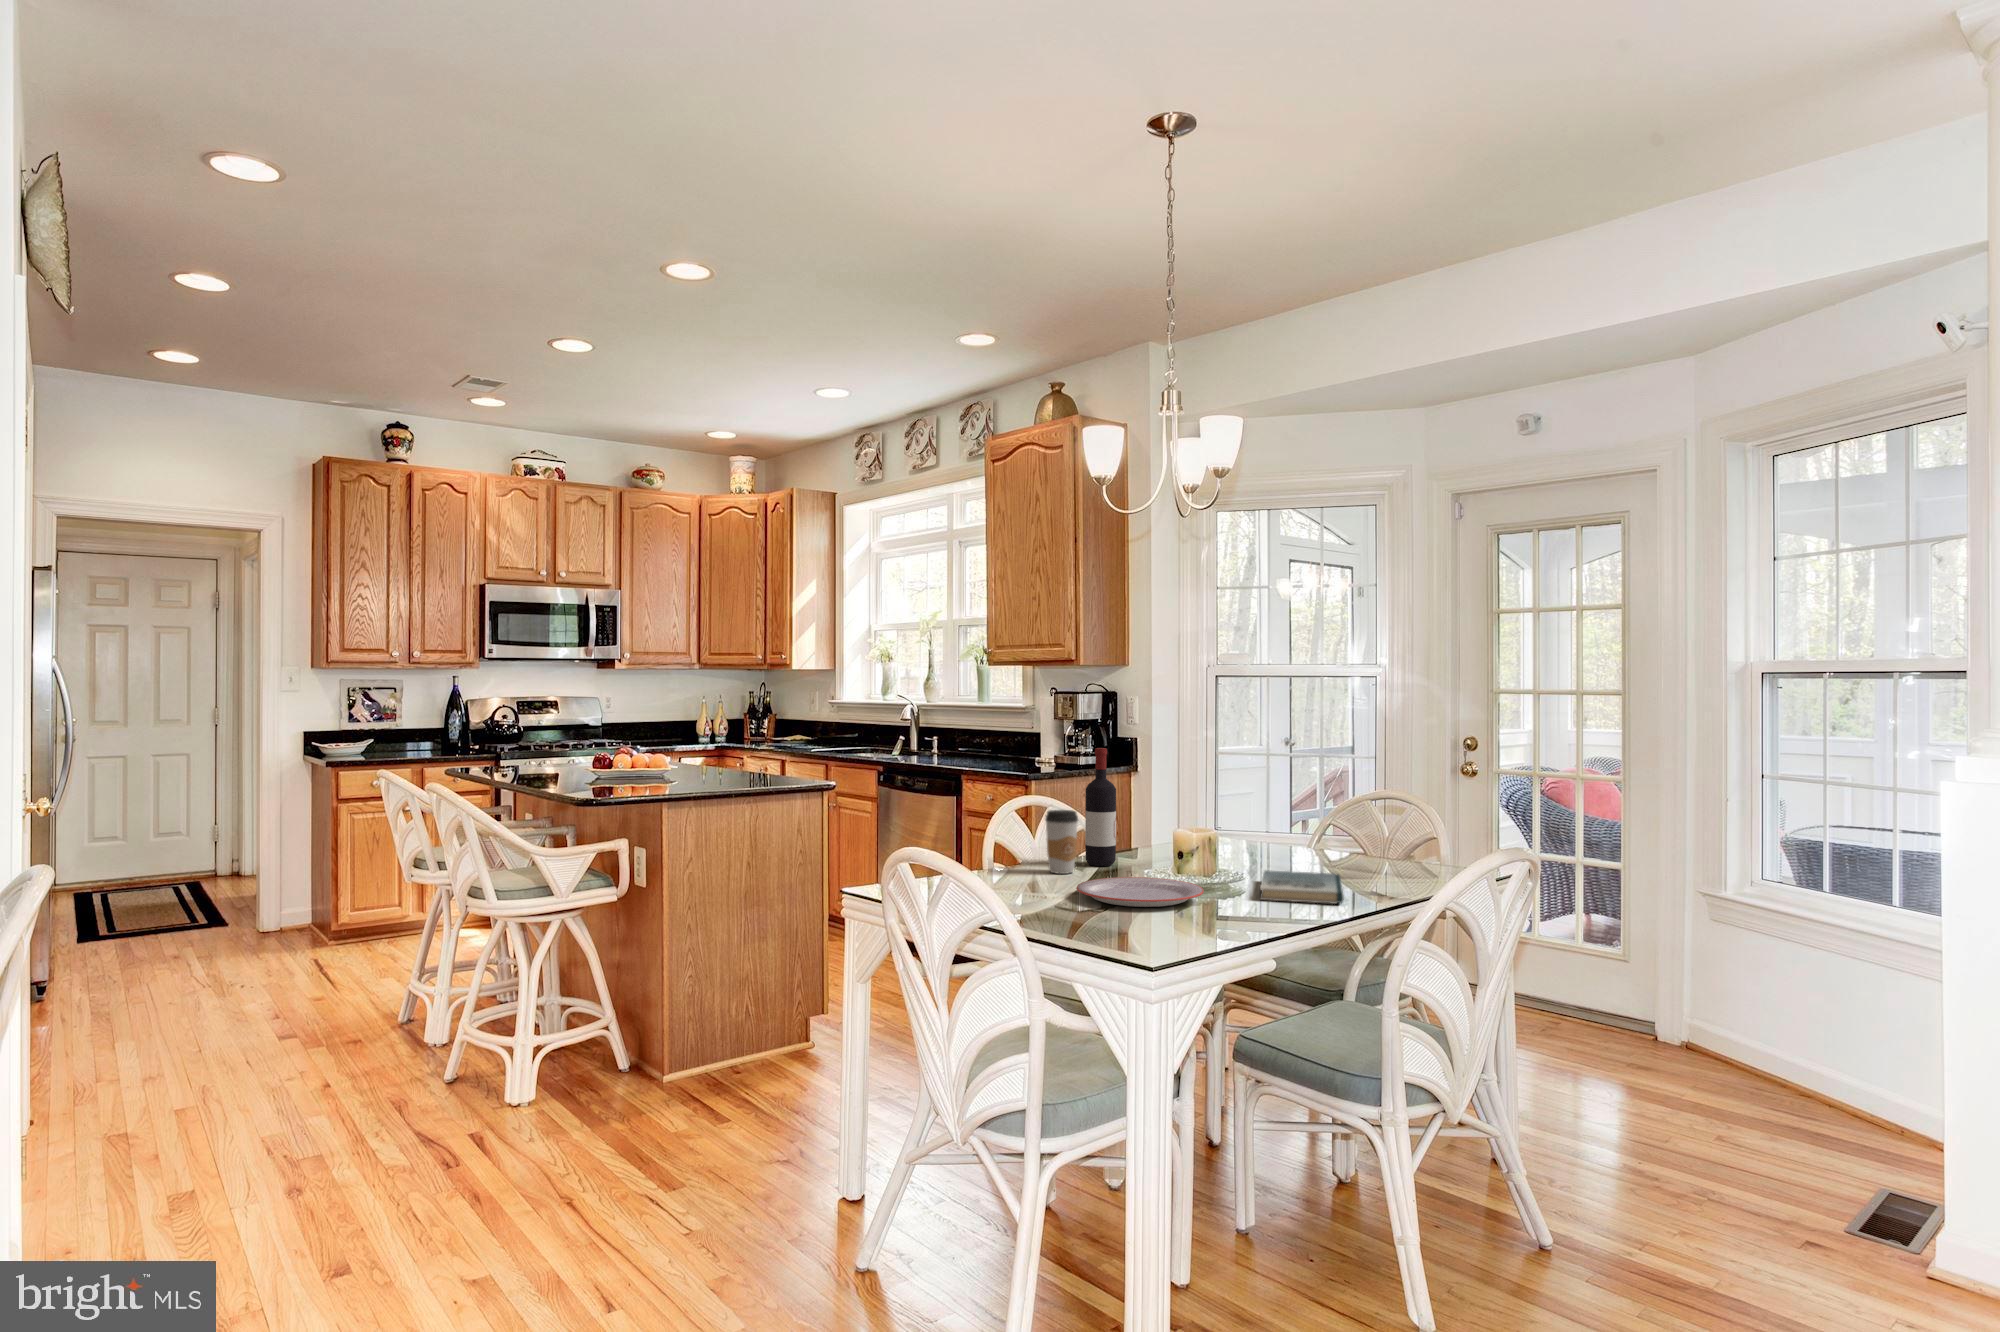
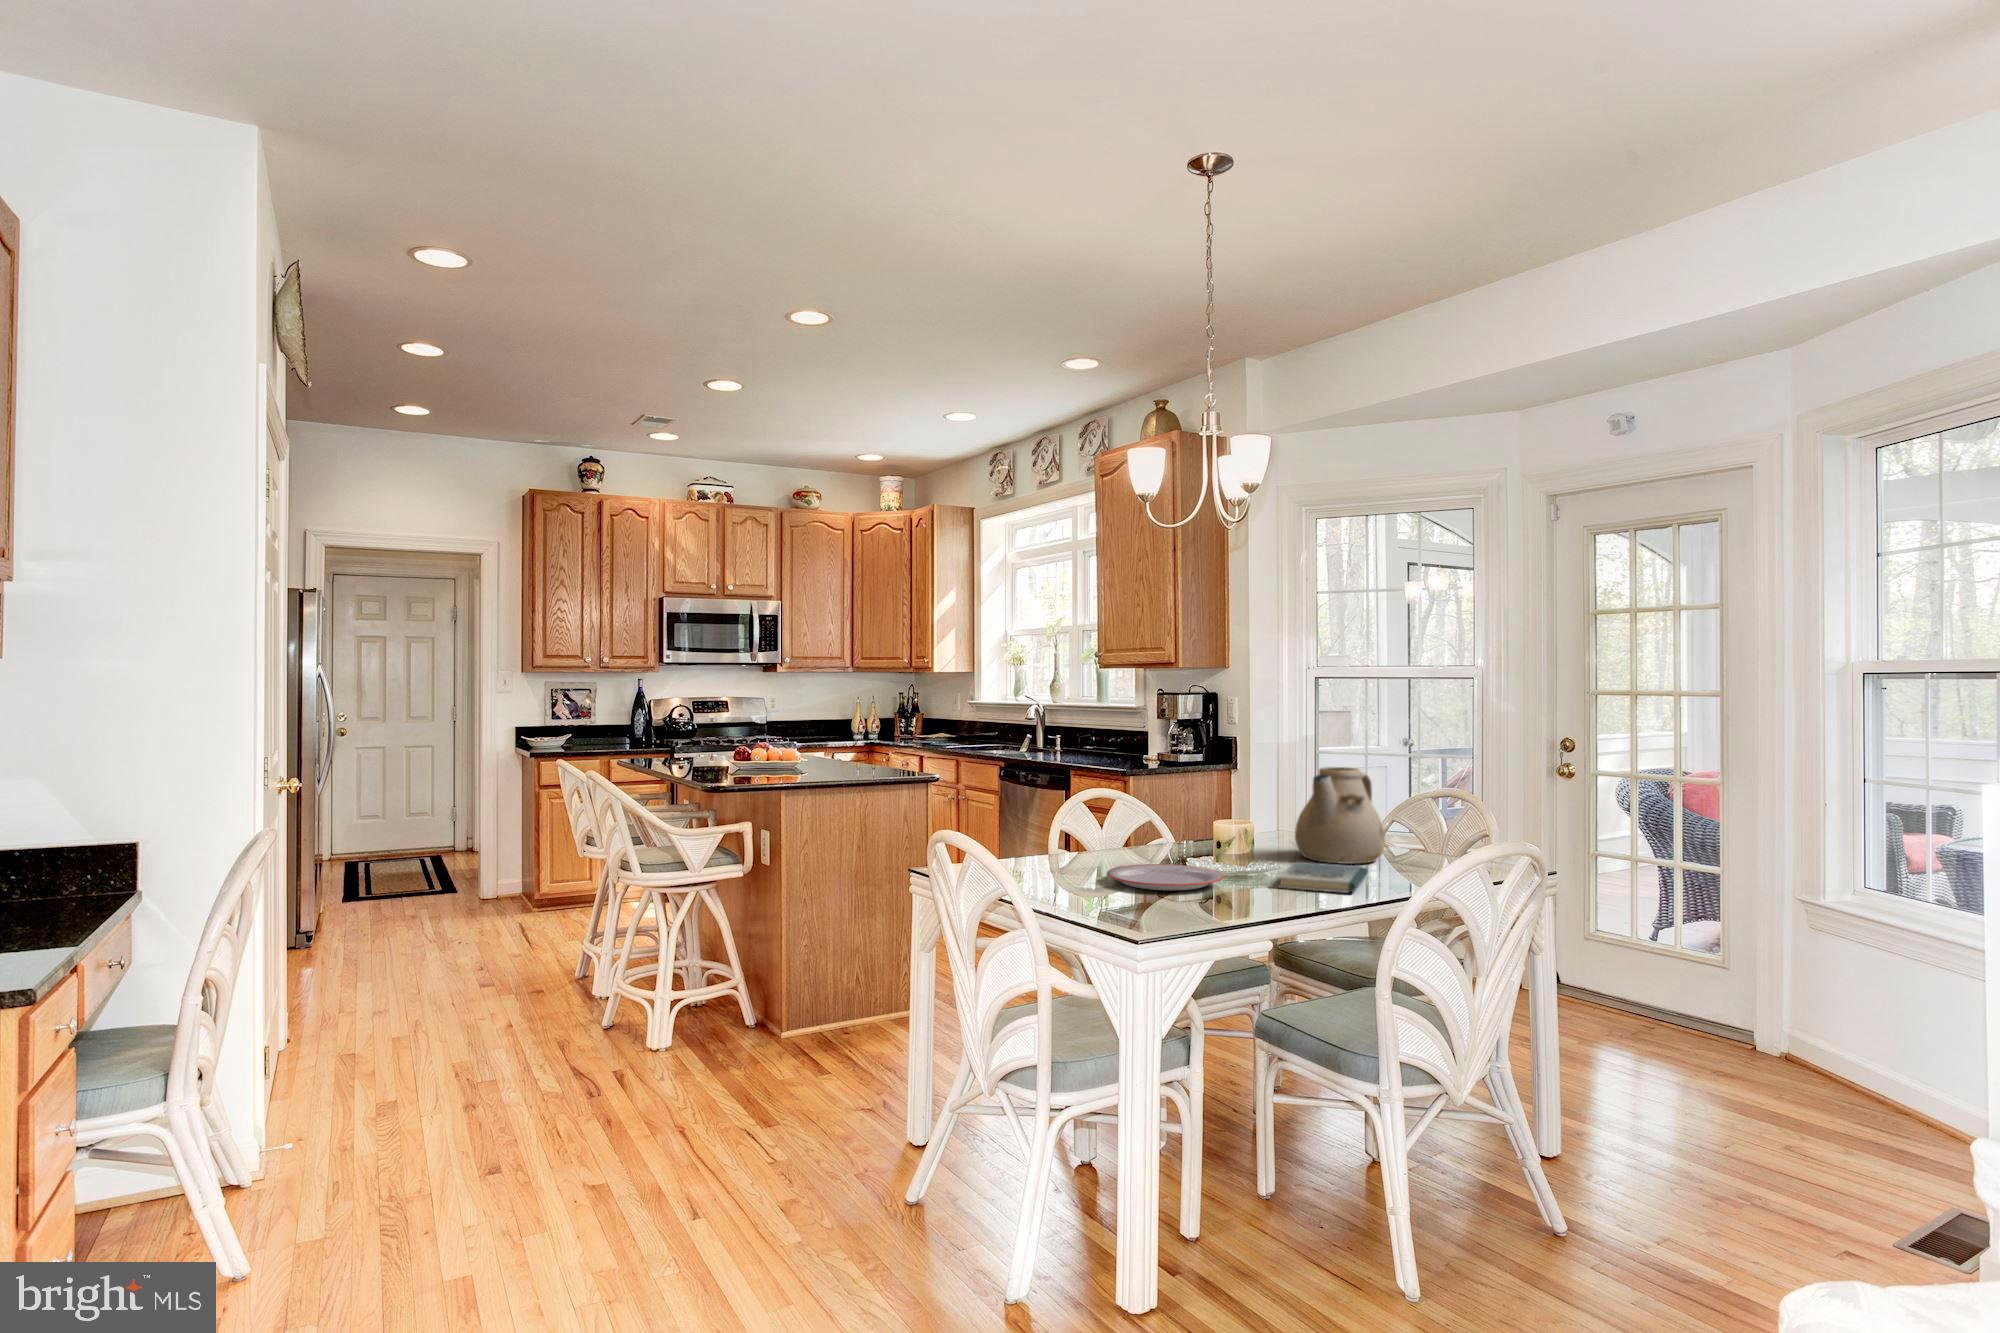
wine bottle: present [1085,748,1116,866] -> none [1137,746,1165,855]
teapot: none [1250,769,1343,871] -> present [1295,767,1385,864]
coffee cup: present [1045,810,1078,874] -> none [1094,802,1125,860]

